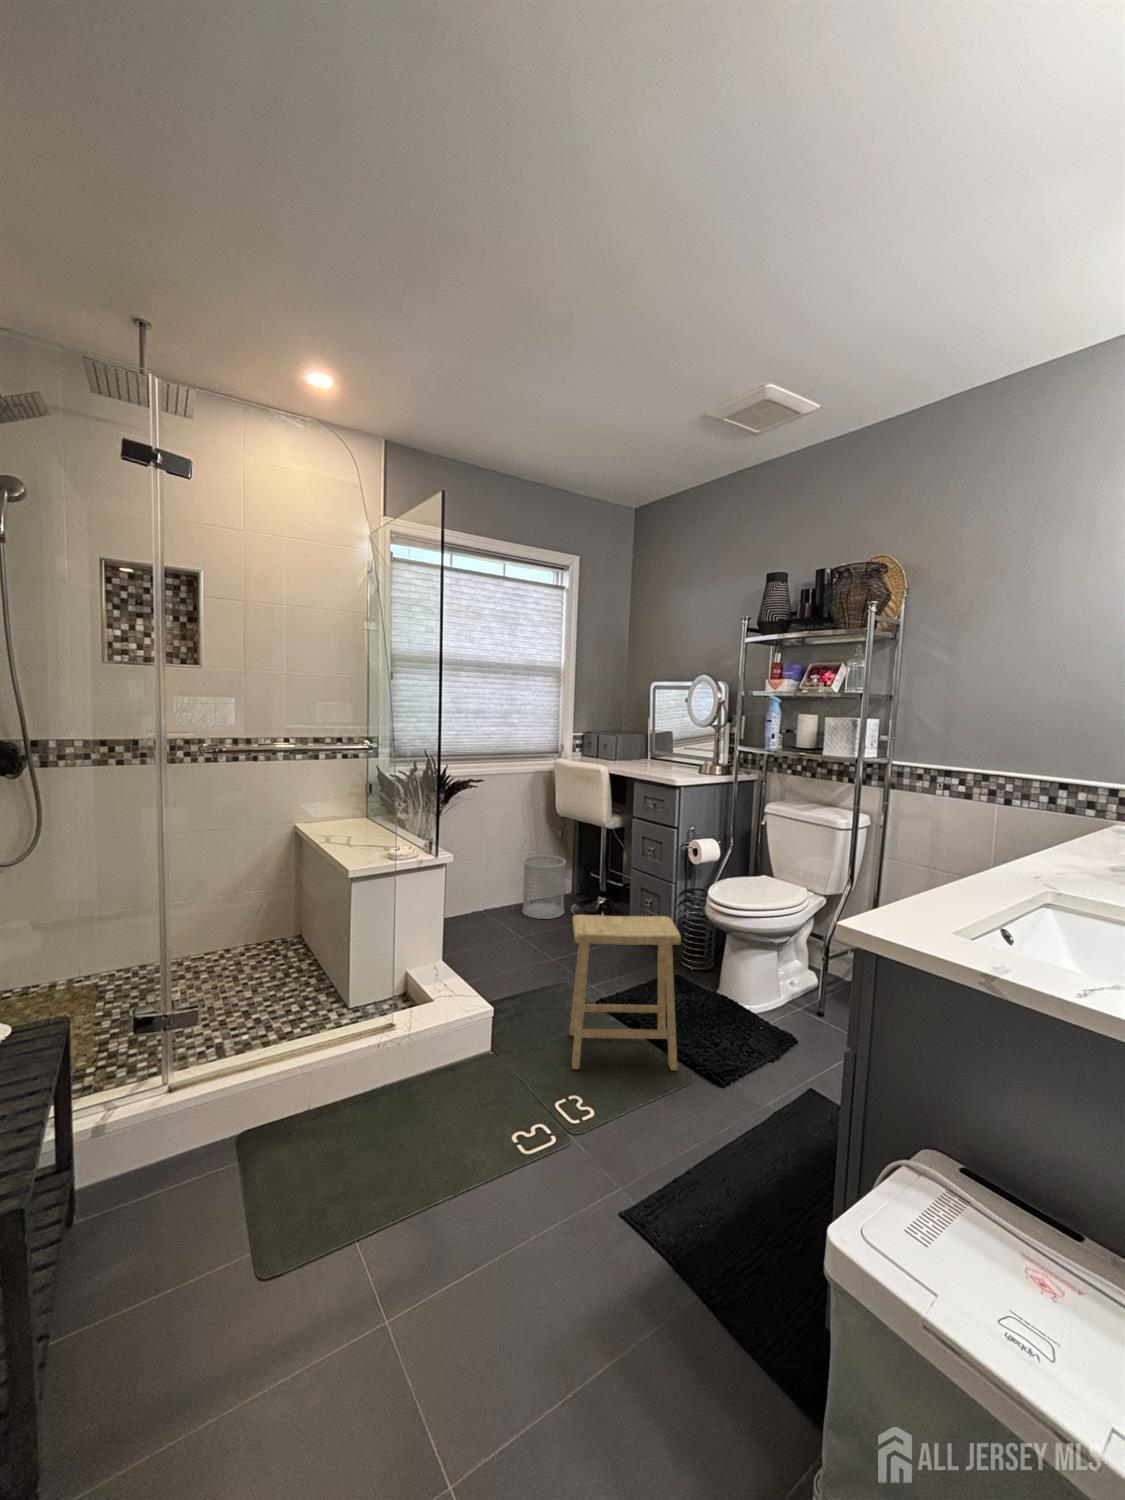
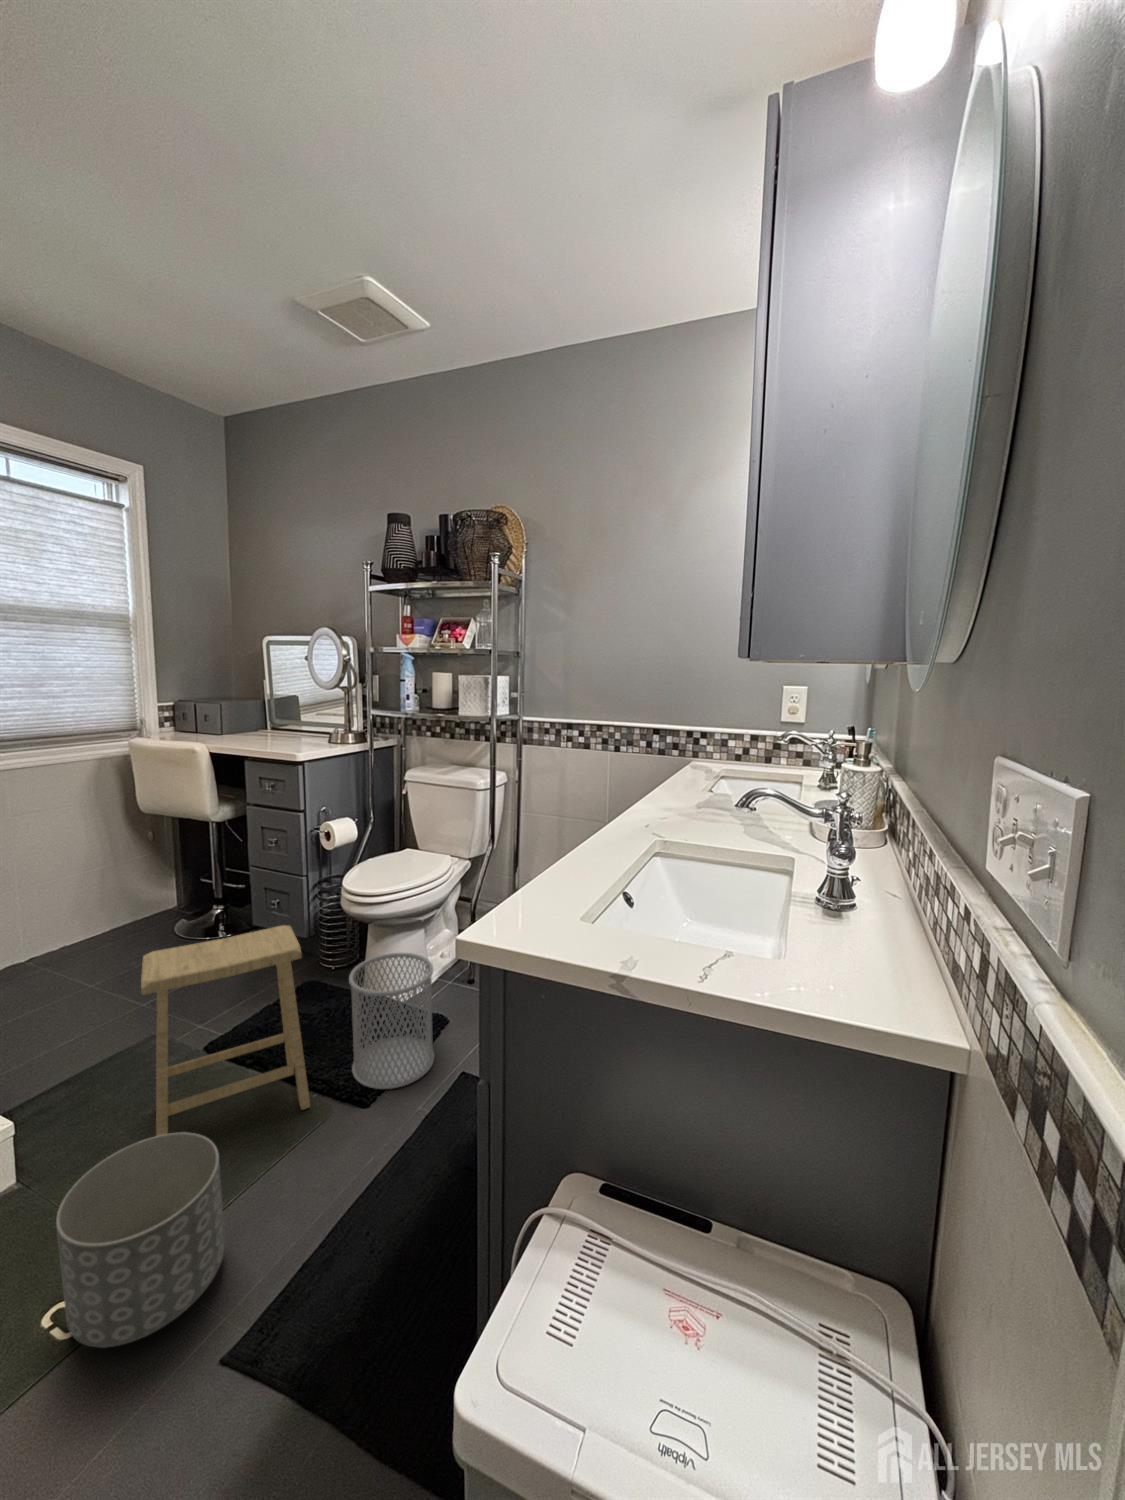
wastebasket: present [522,855,566,919] -> present [349,953,435,1089]
planter: none [531,1042,625,1174] -> present [56,1132,225,1348]

